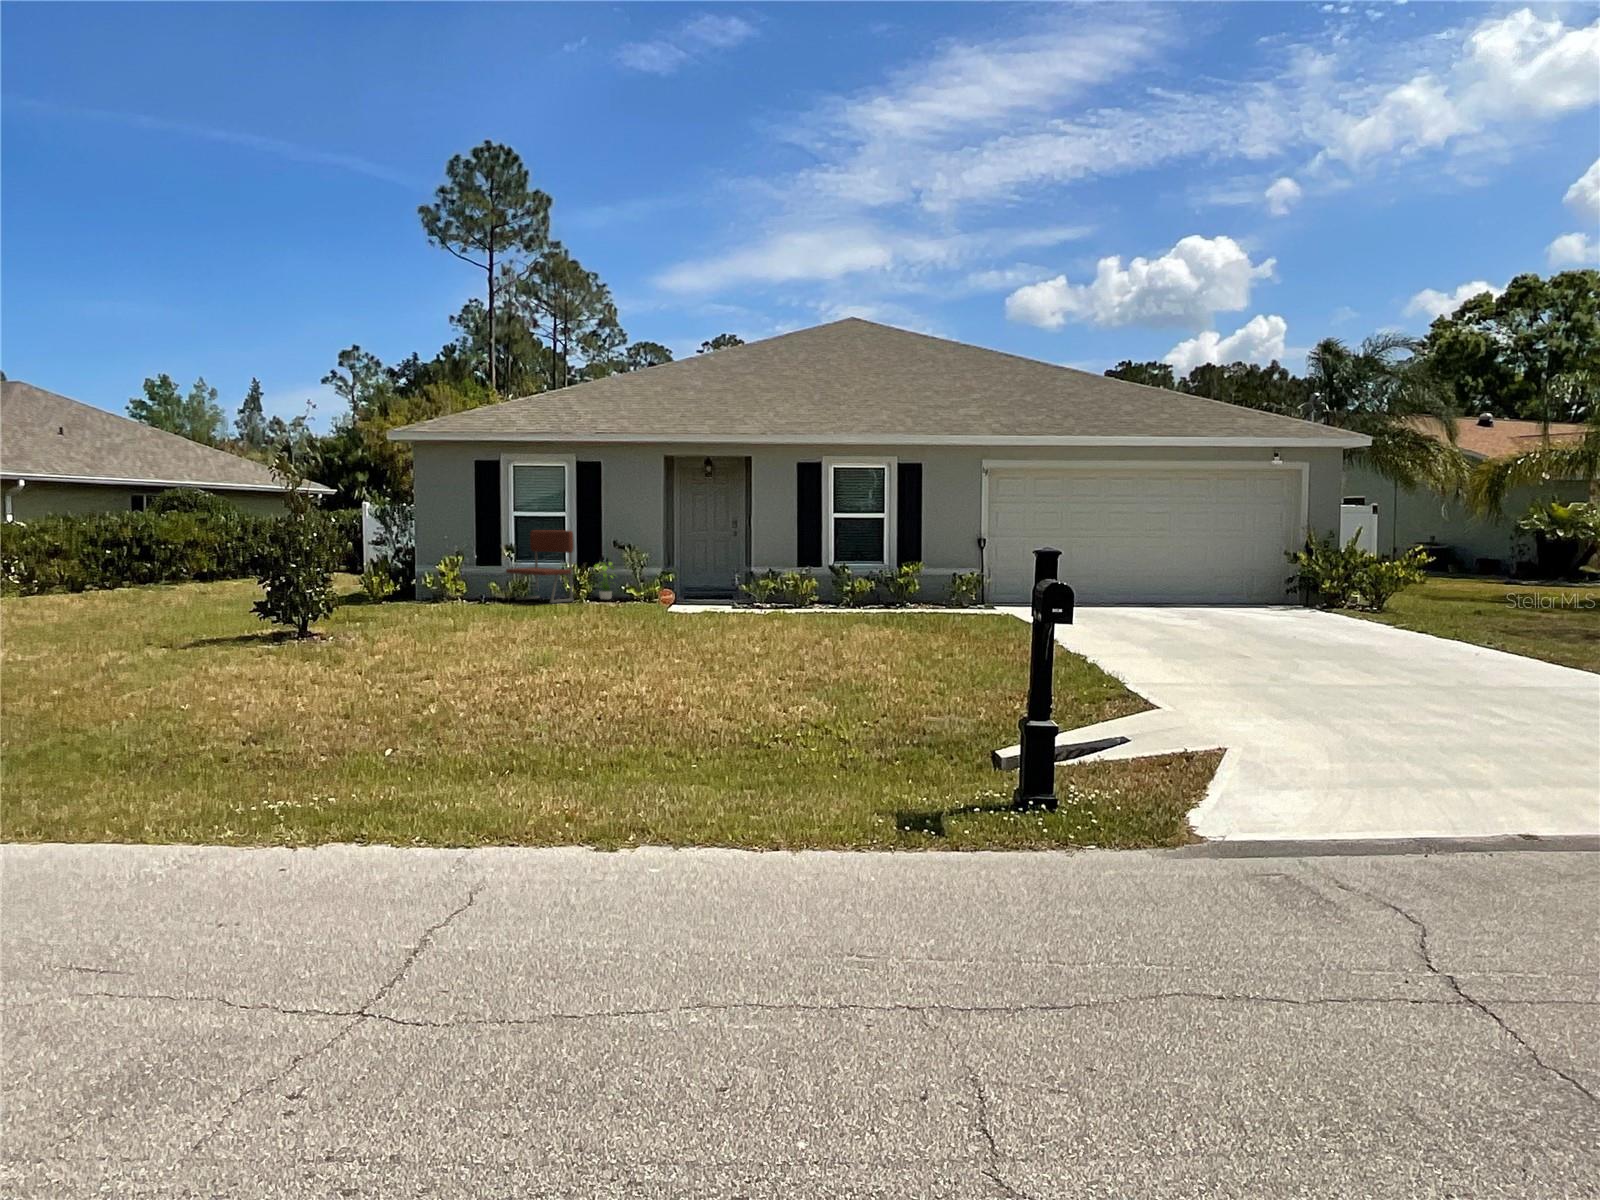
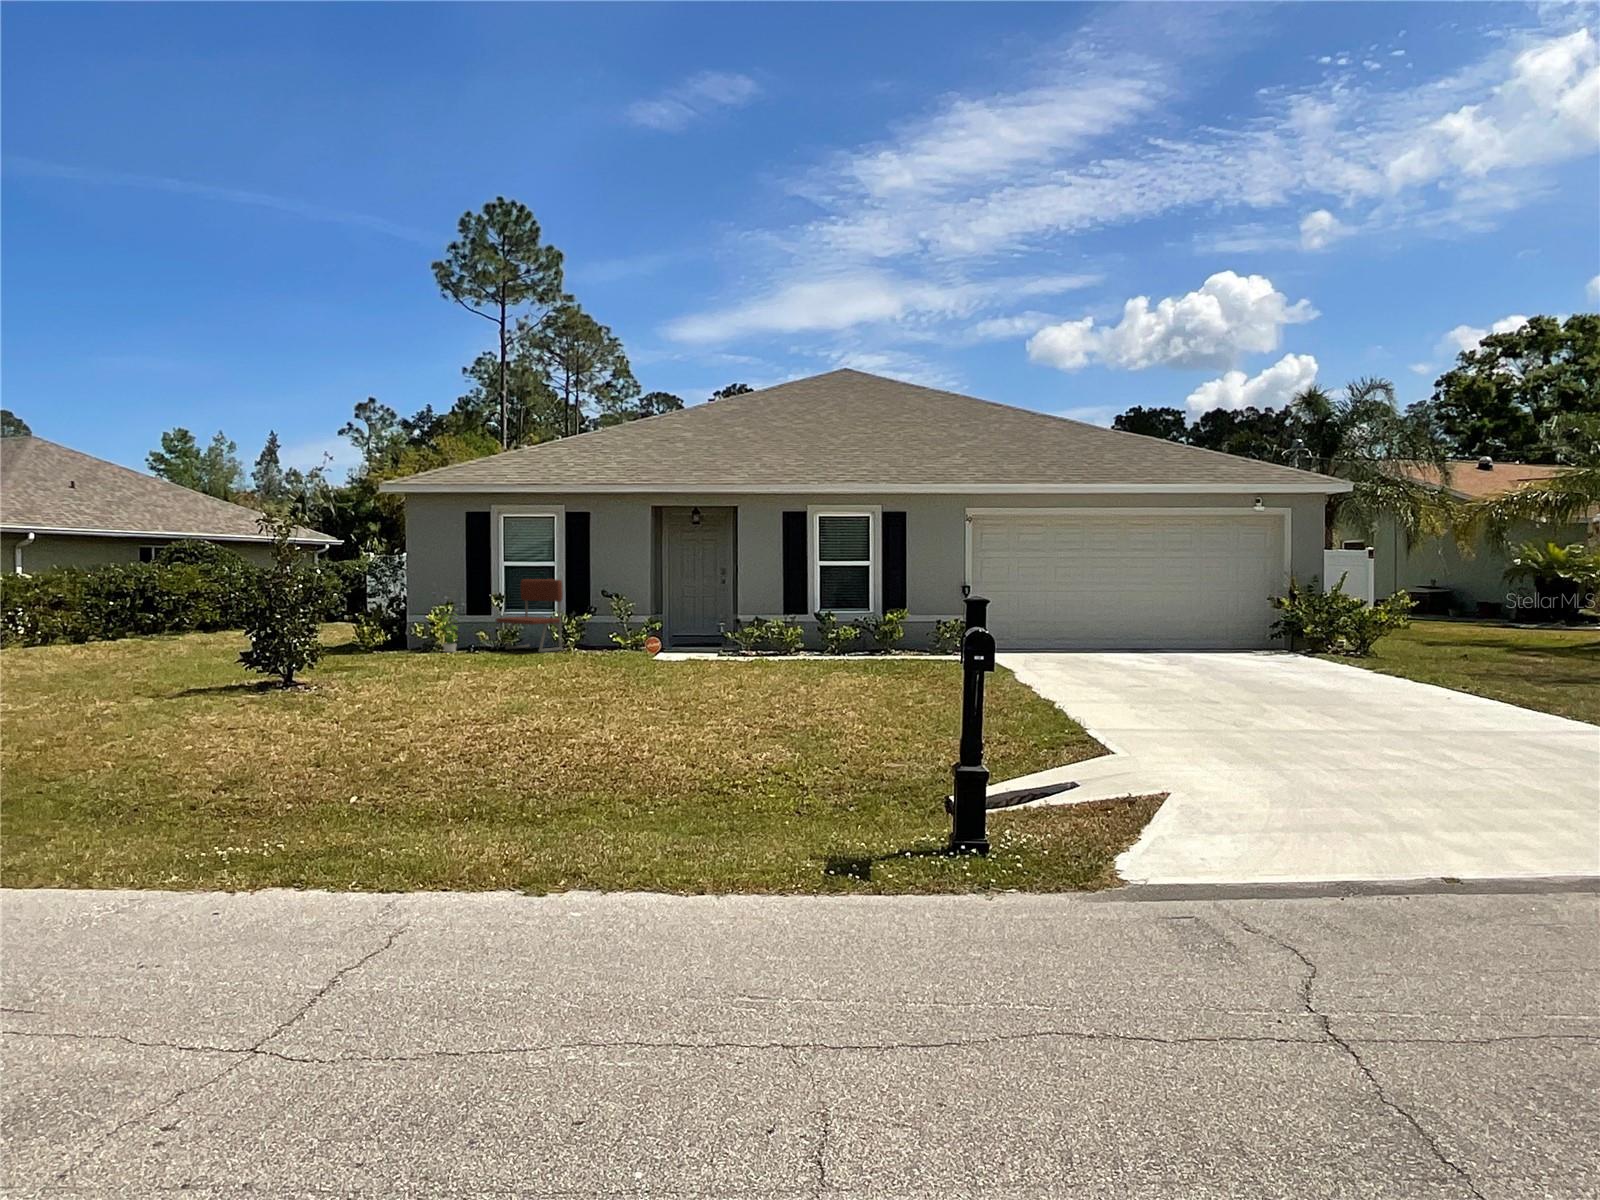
potted plant: present [594,562,615,599] -> present [440,615,457,652]

